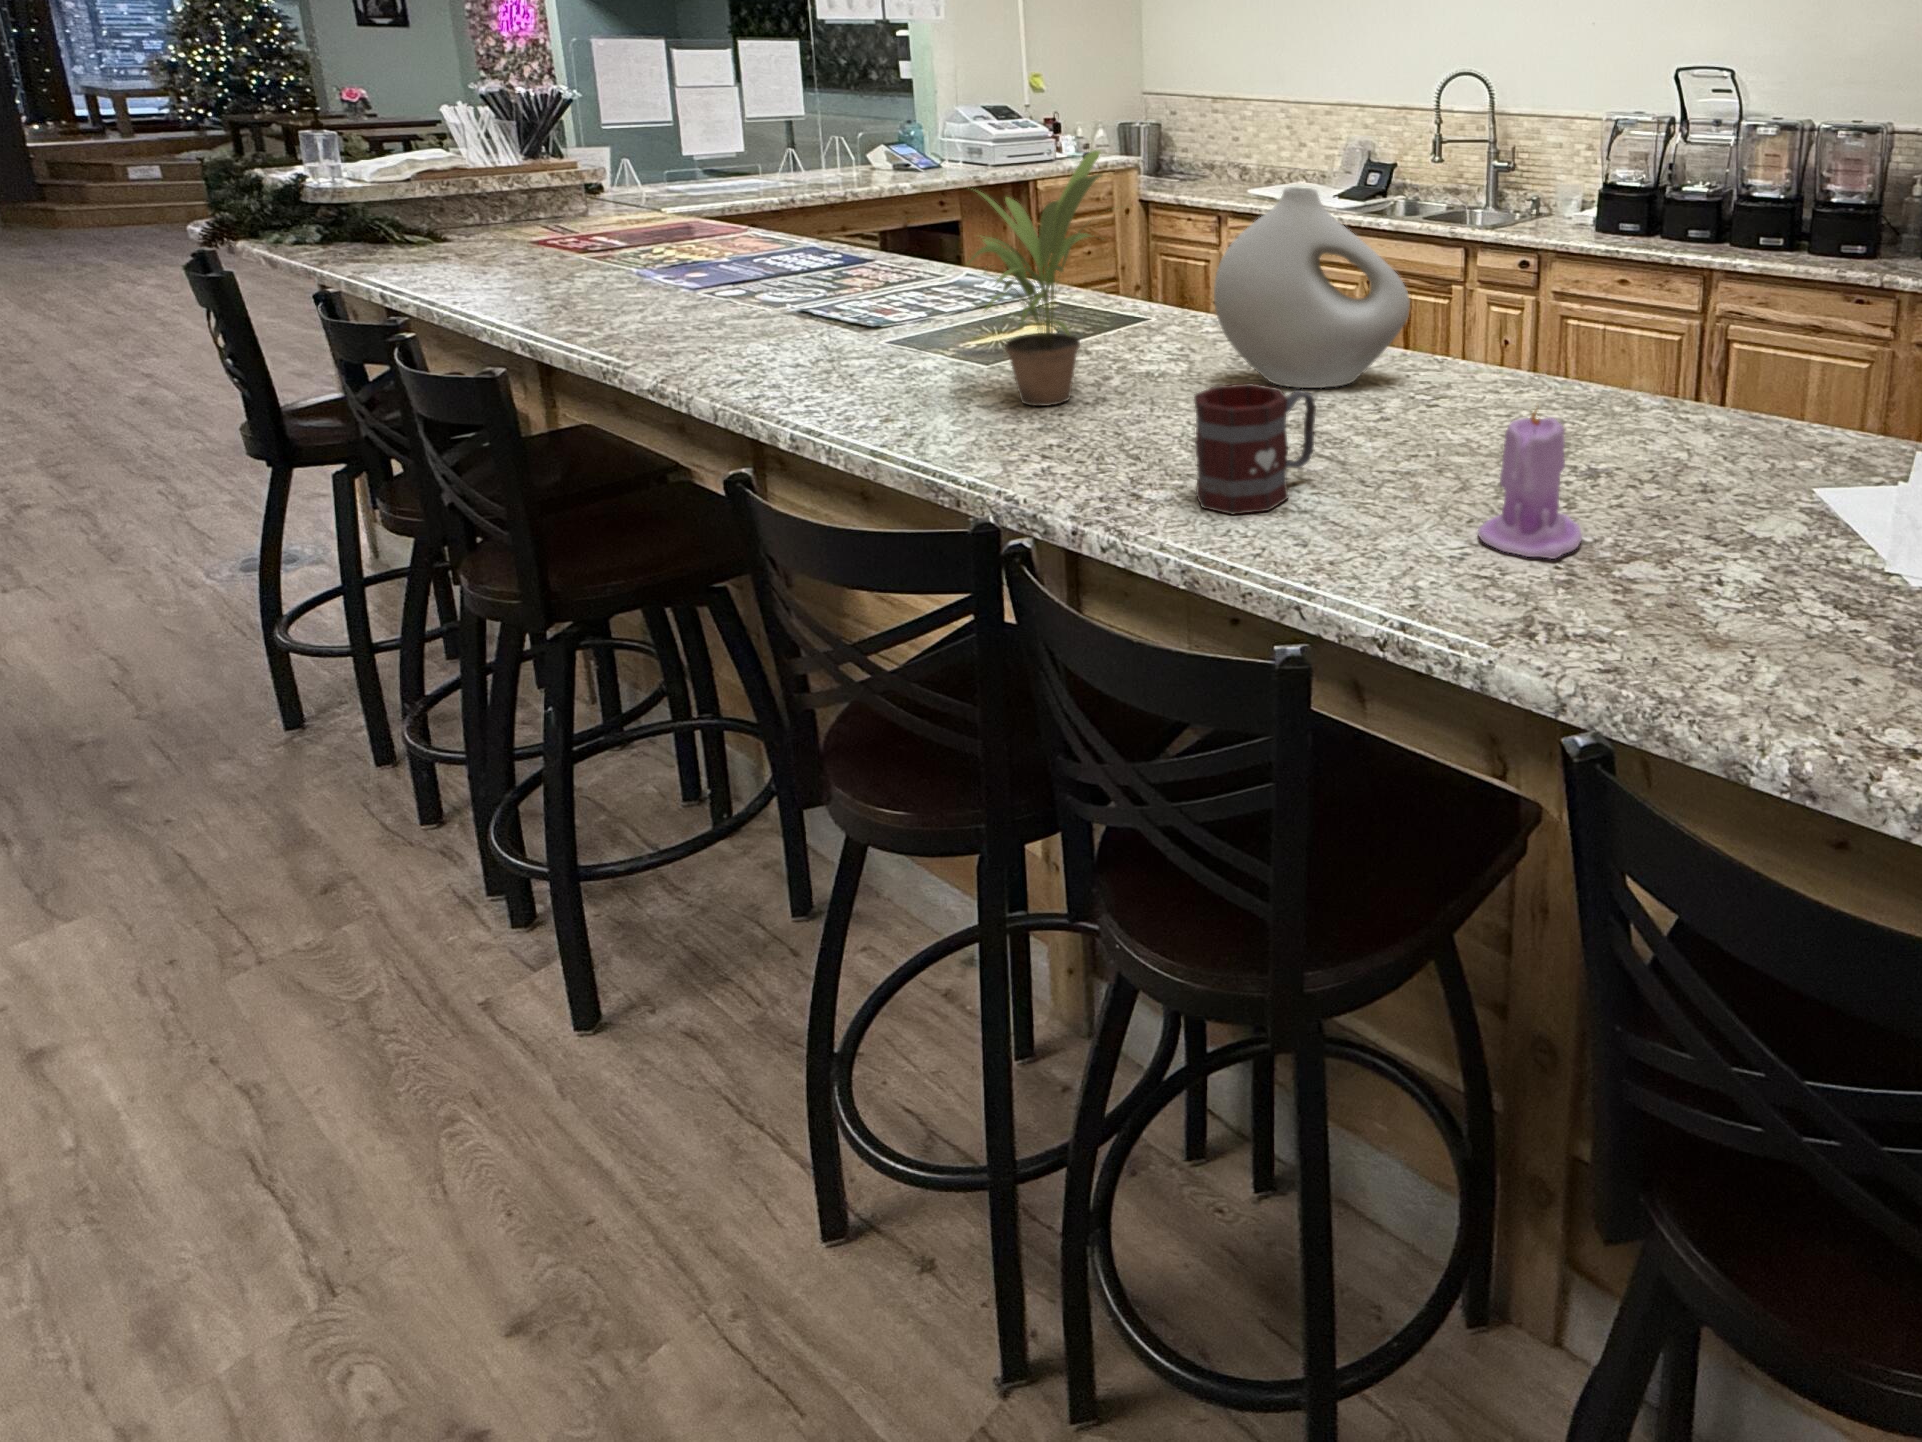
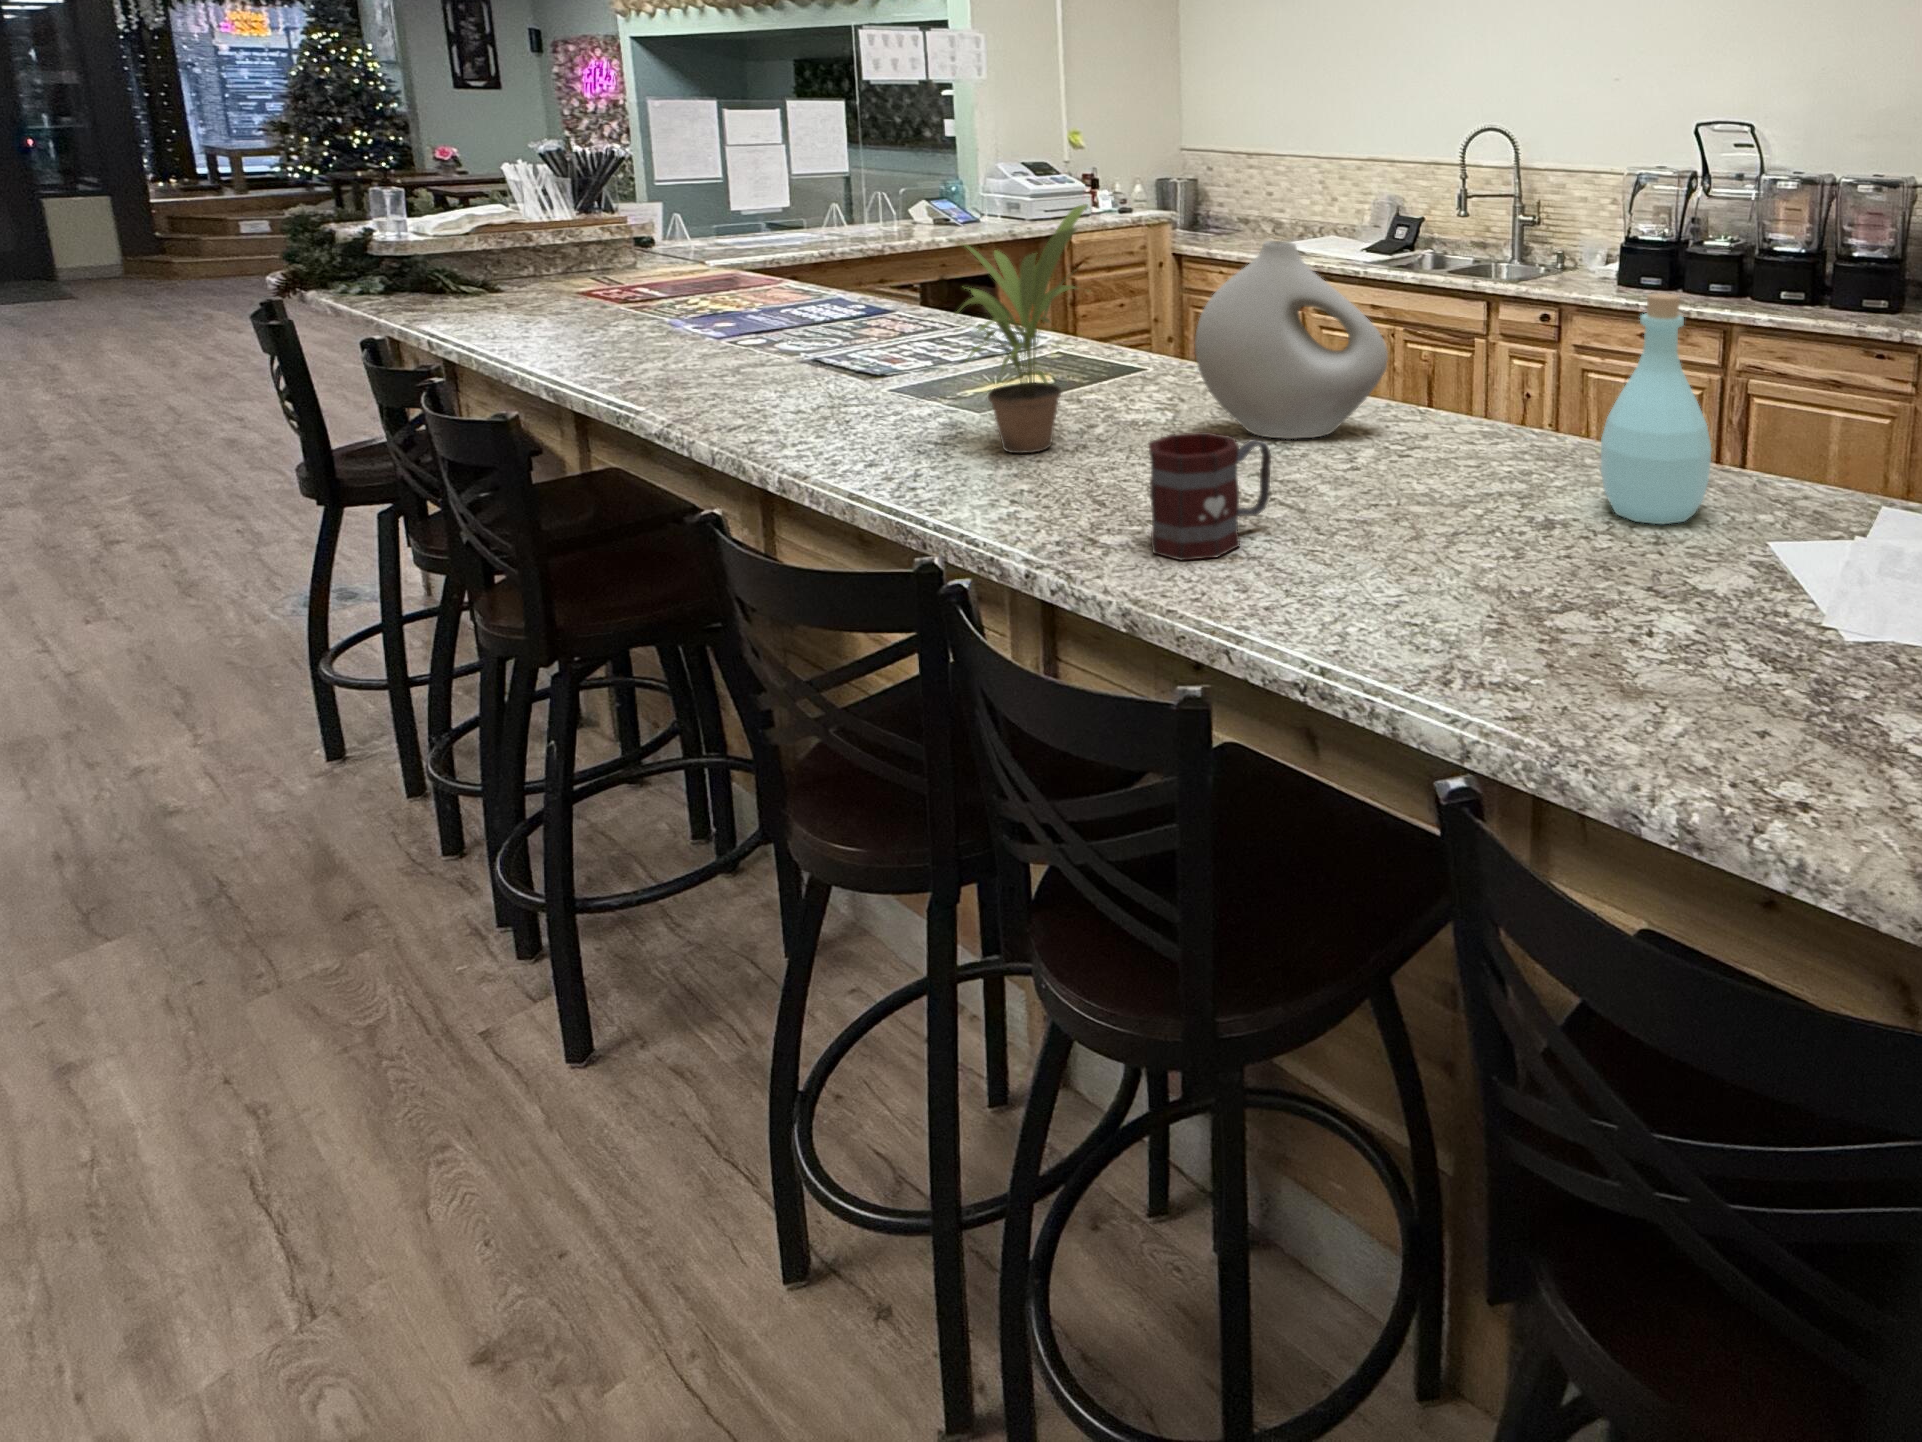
bottle: none [1639,240,1752,471] -> present [1601,293,1711,524]
candle: present [1478,410,1582,559] -> none [1418,452,1521,608]

